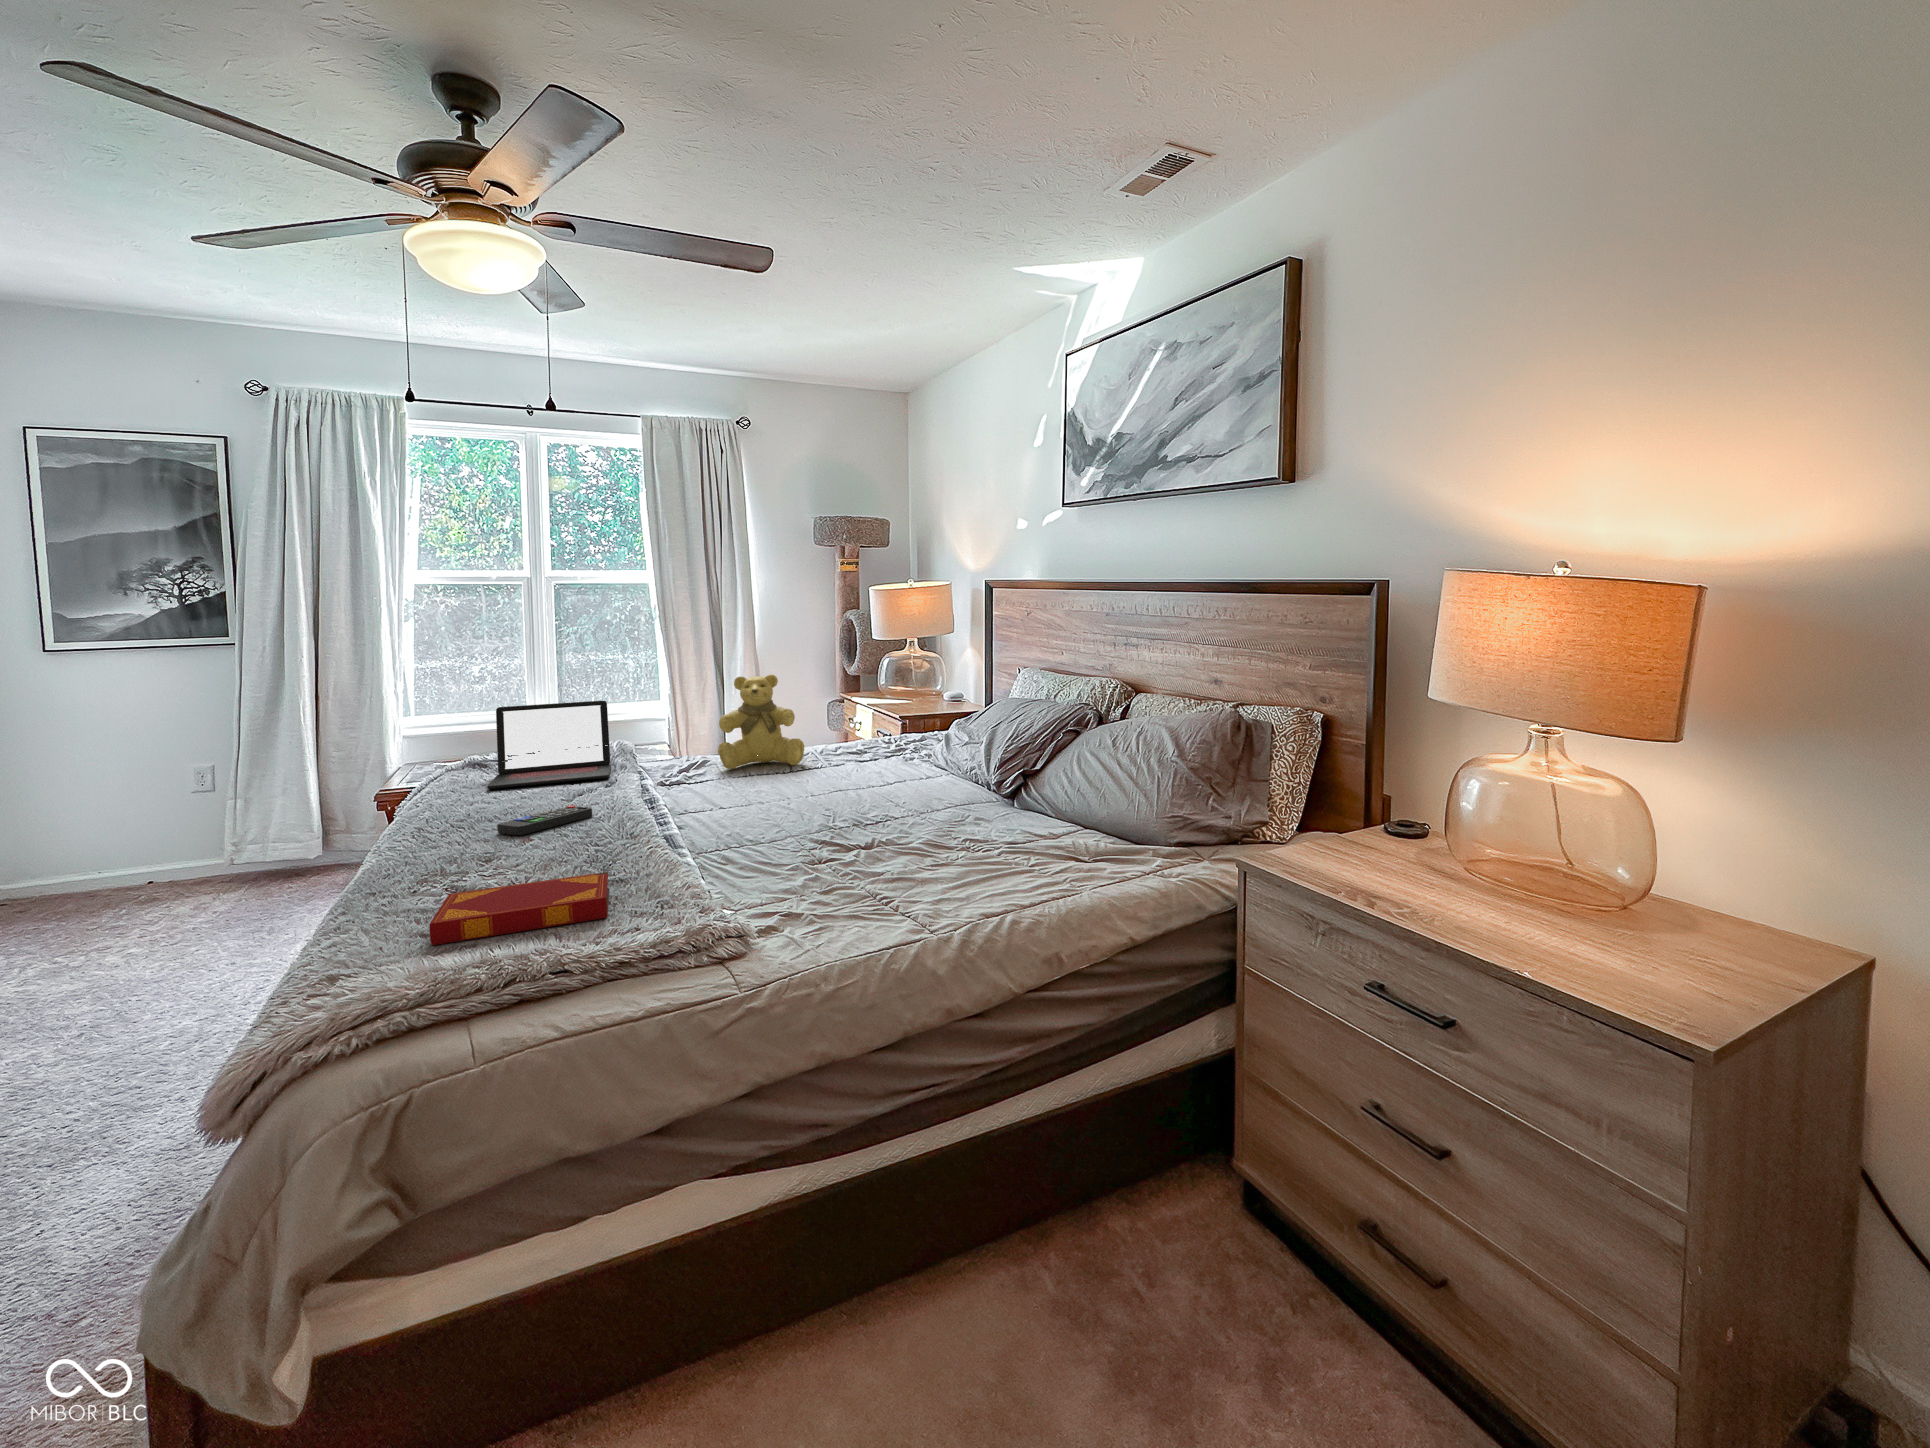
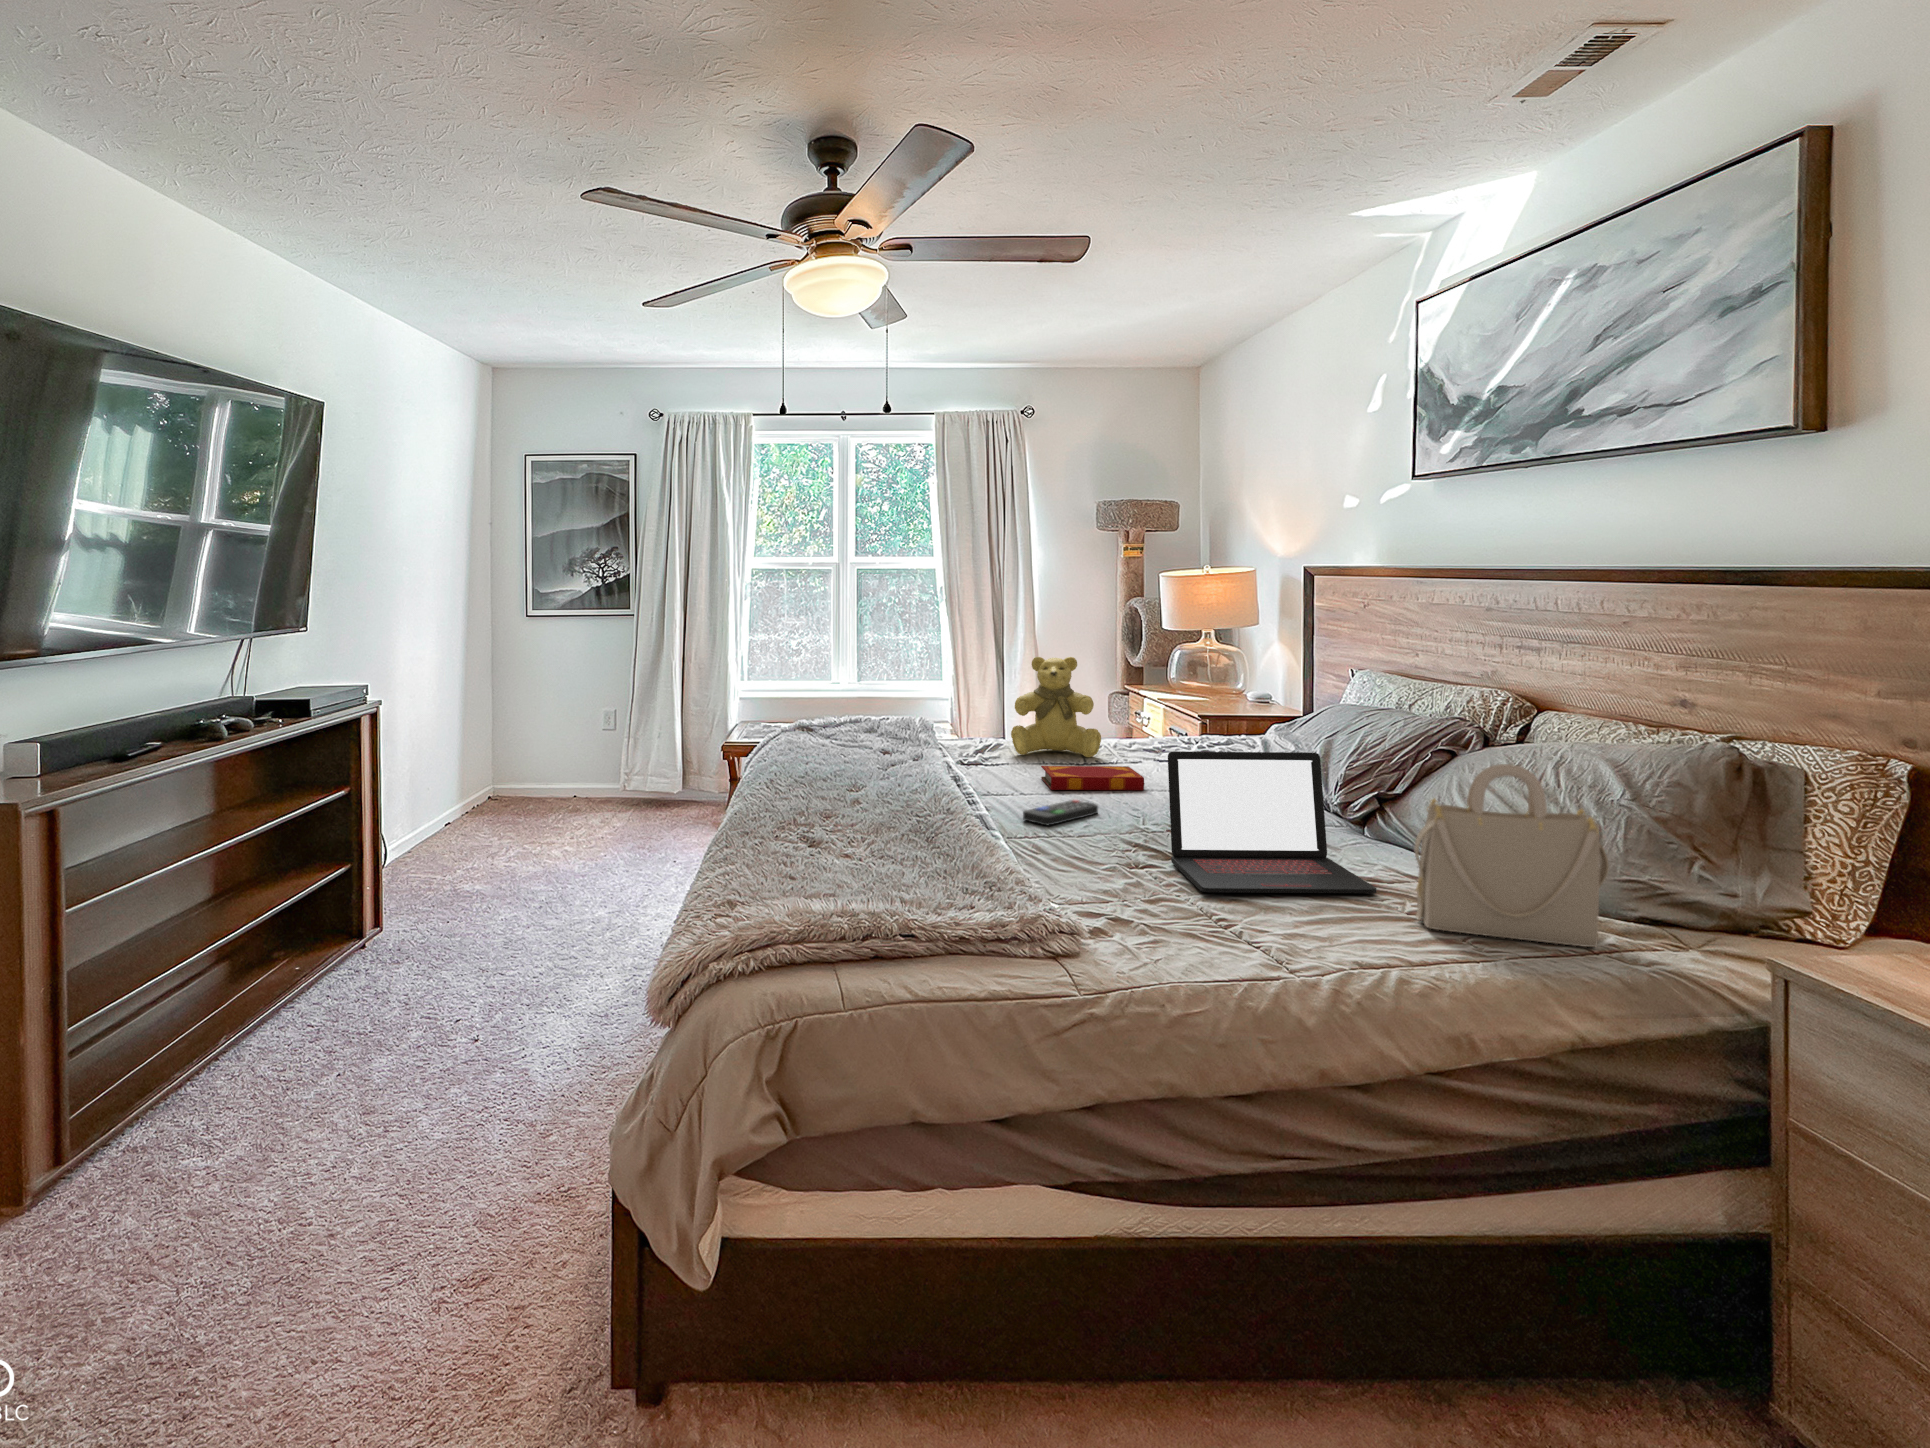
laptop: present [487,701,611,789] -> present [1168,751,1376,893]
handbag: none [1036,736,1171,878] -> present [1415,764,1609,947]
remote control: present [497,805,592,835] -> present [1023,800,1098,825]
hardback book: present [429,872,609,945] -> present [1041,766,1144,790]

